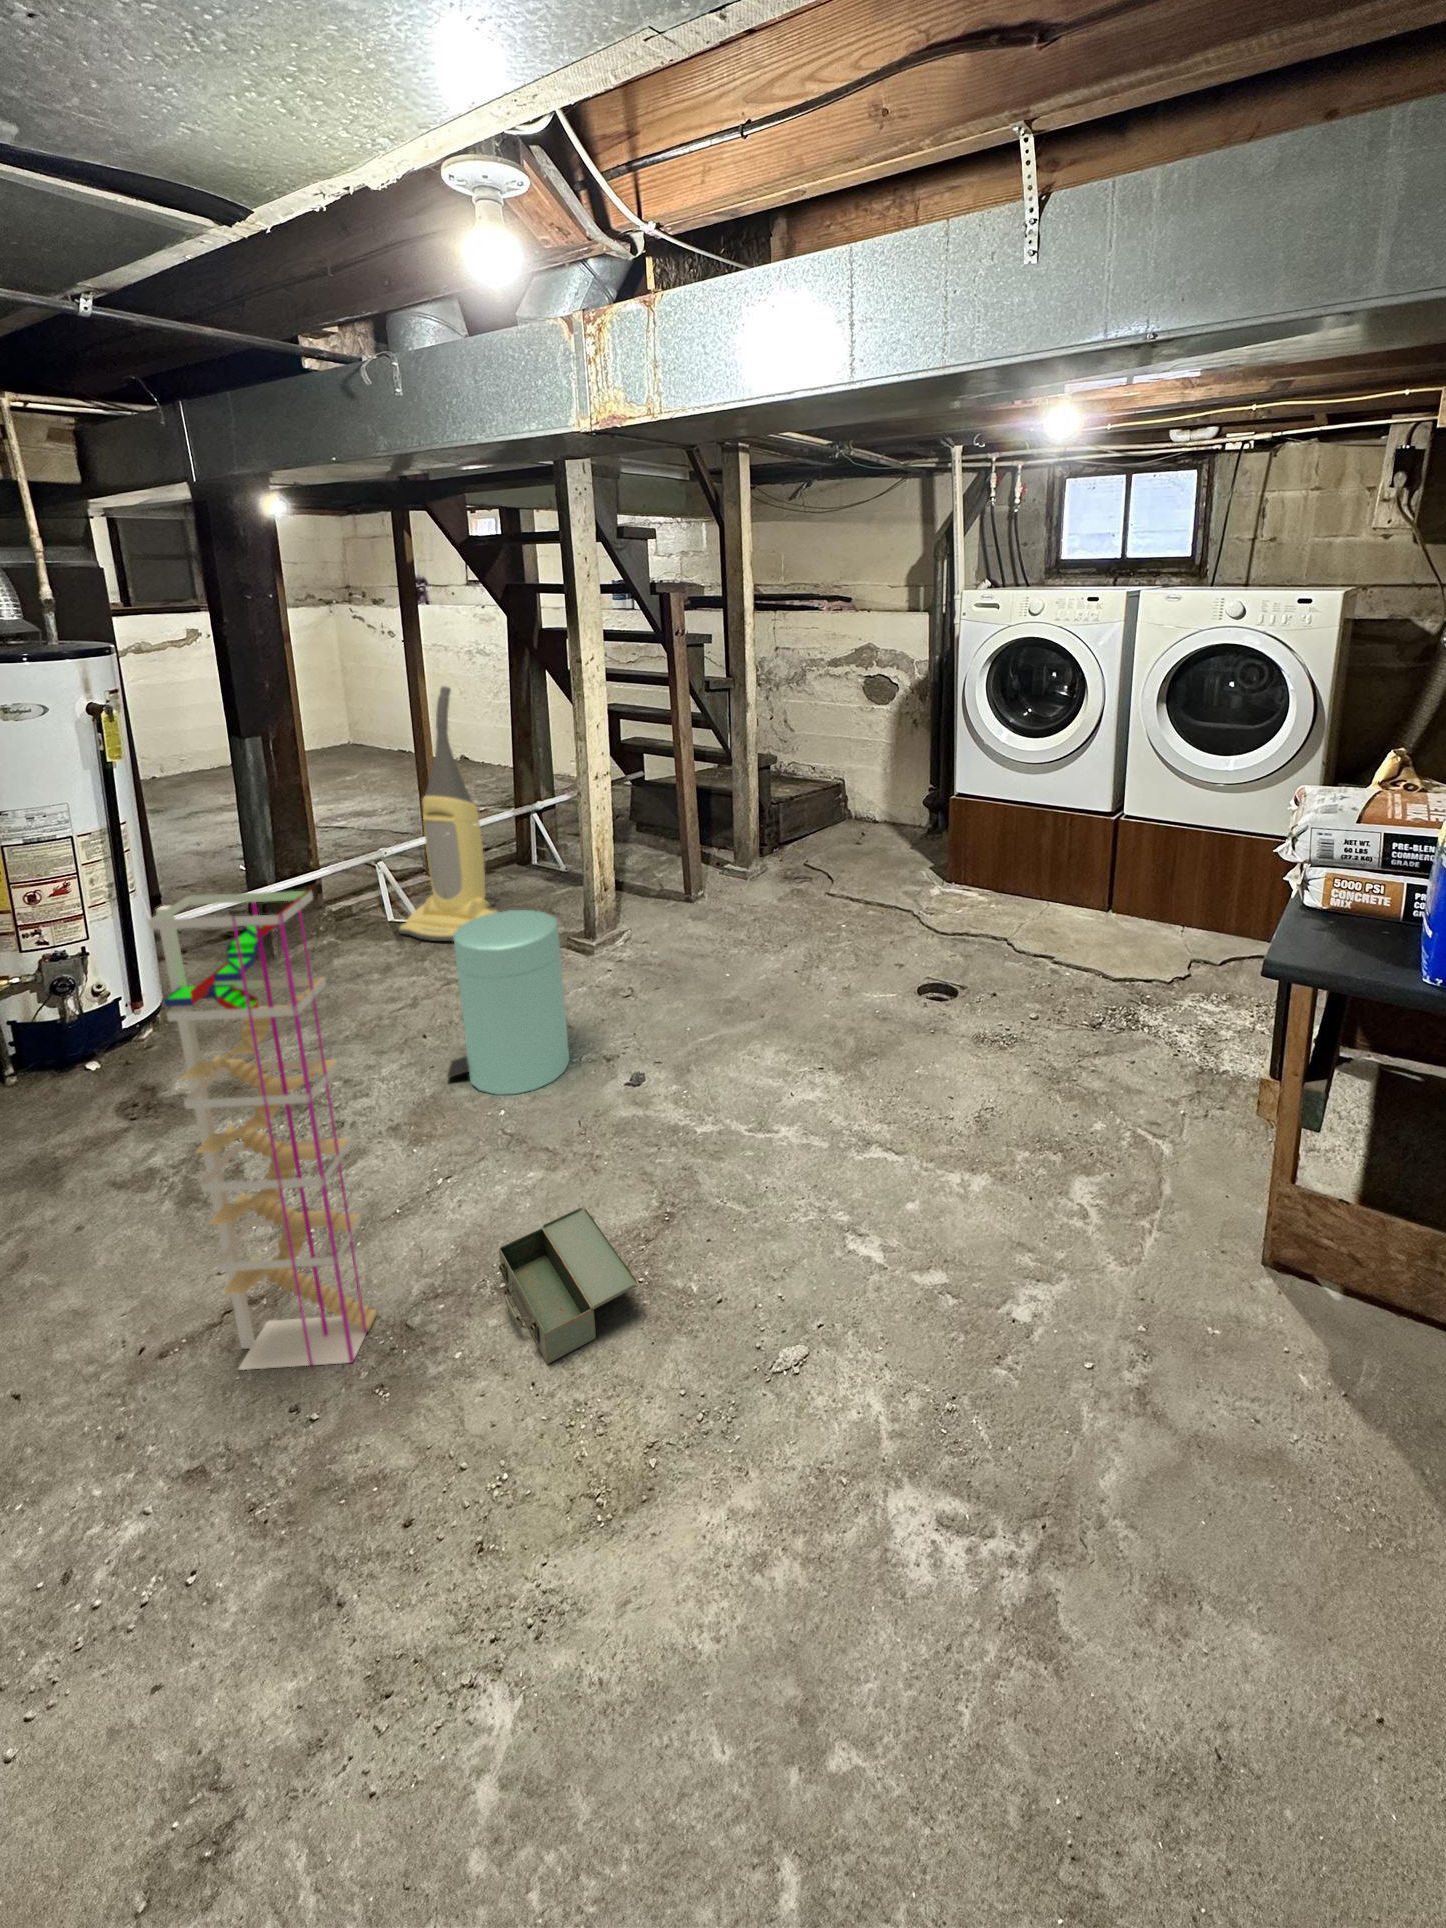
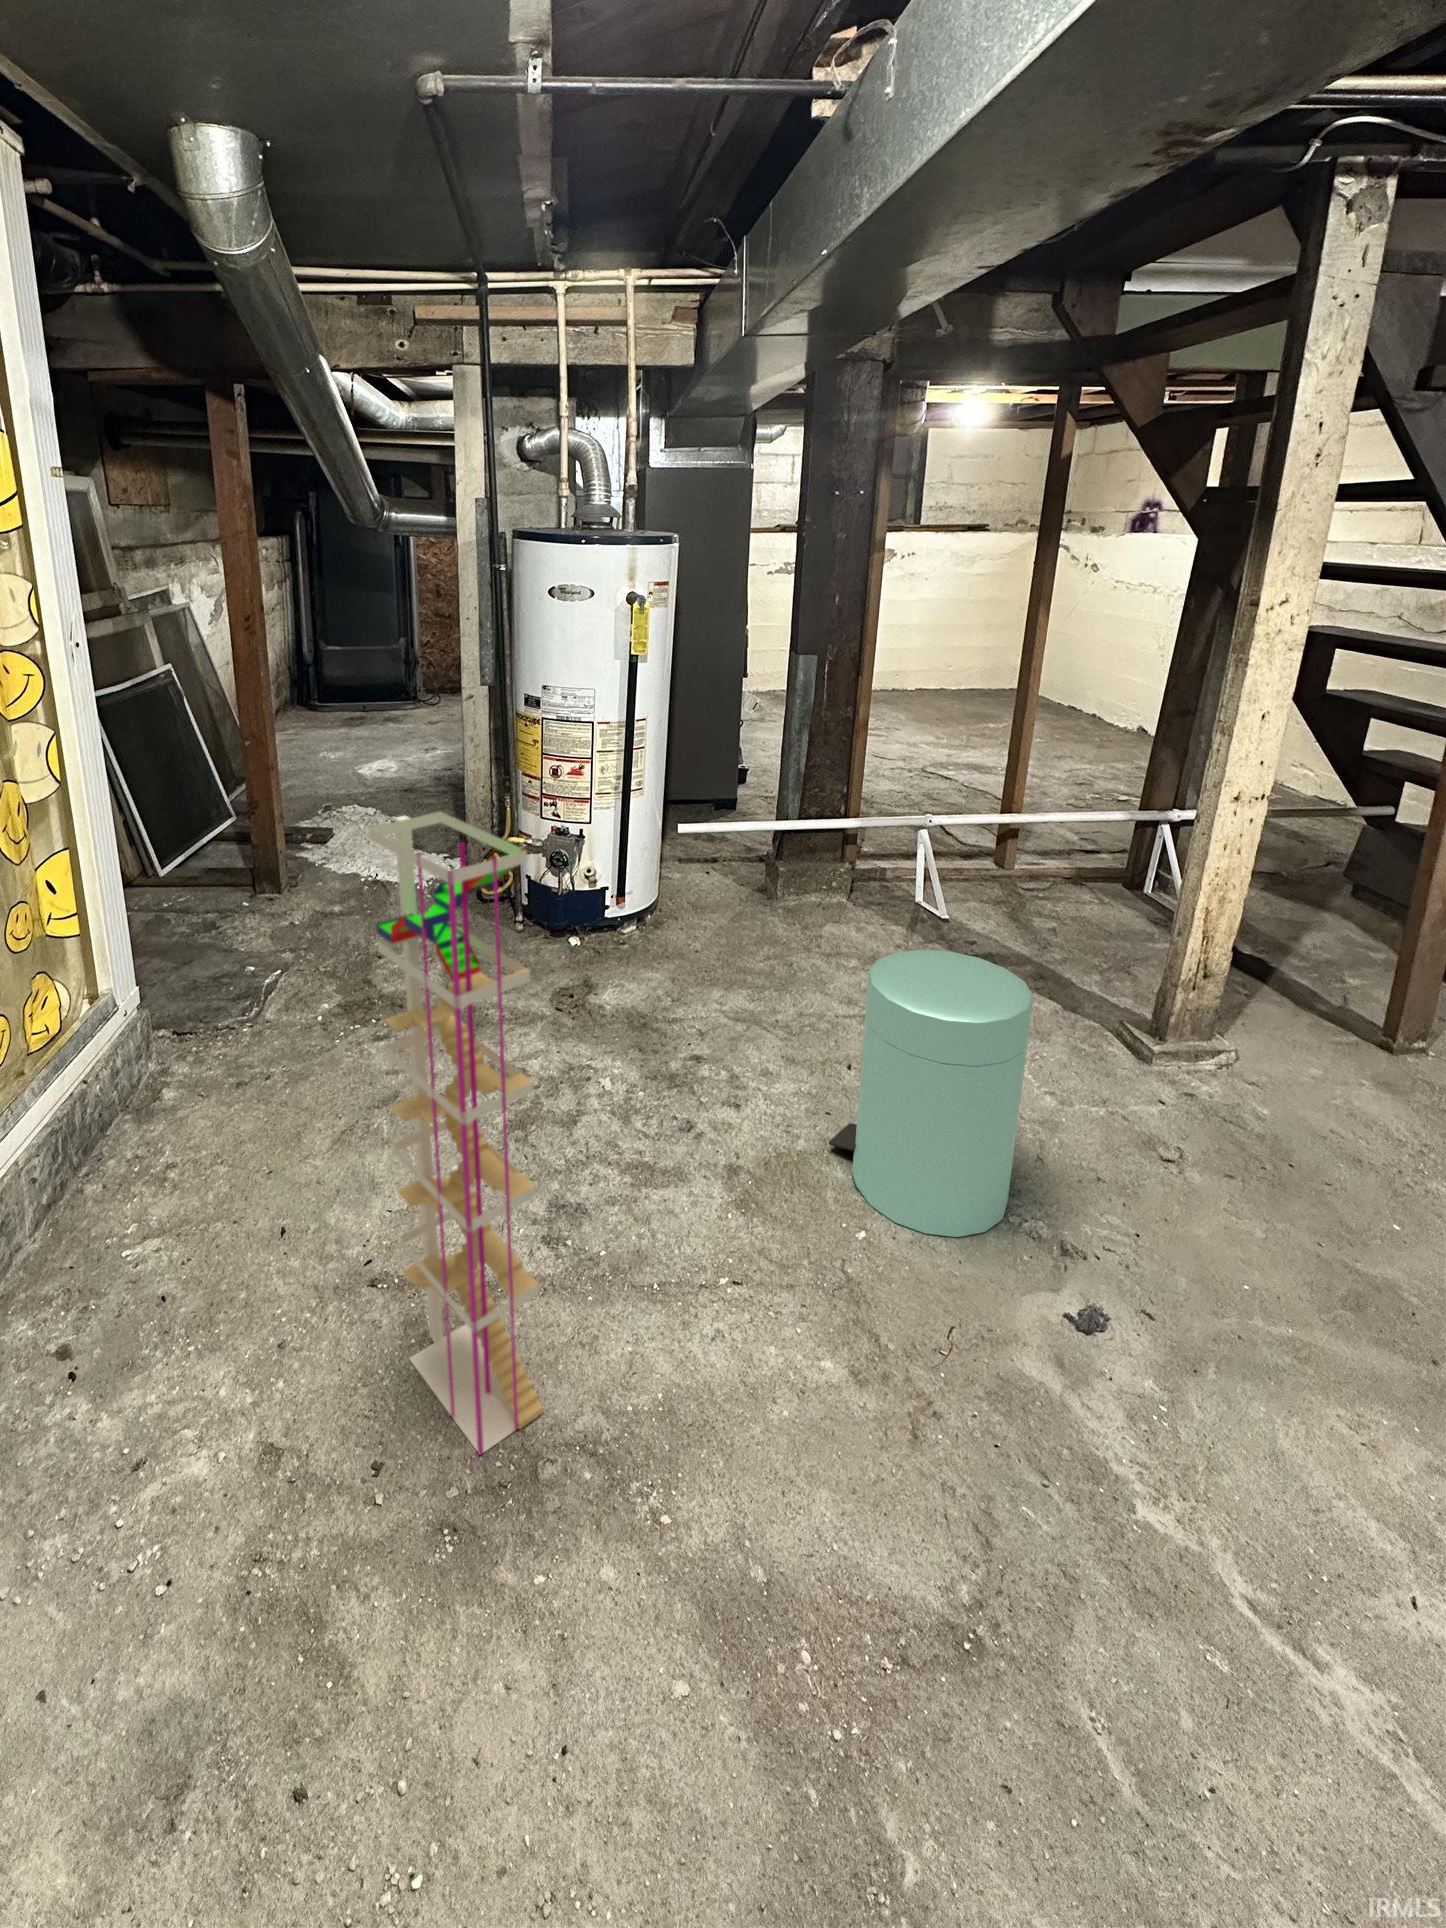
vacuum cleaner: present [398,686,500,941] -> none [912,614,1055,972]
toolbox: present [499,1208,638,1364] -> none [632,1456,834,1747]

